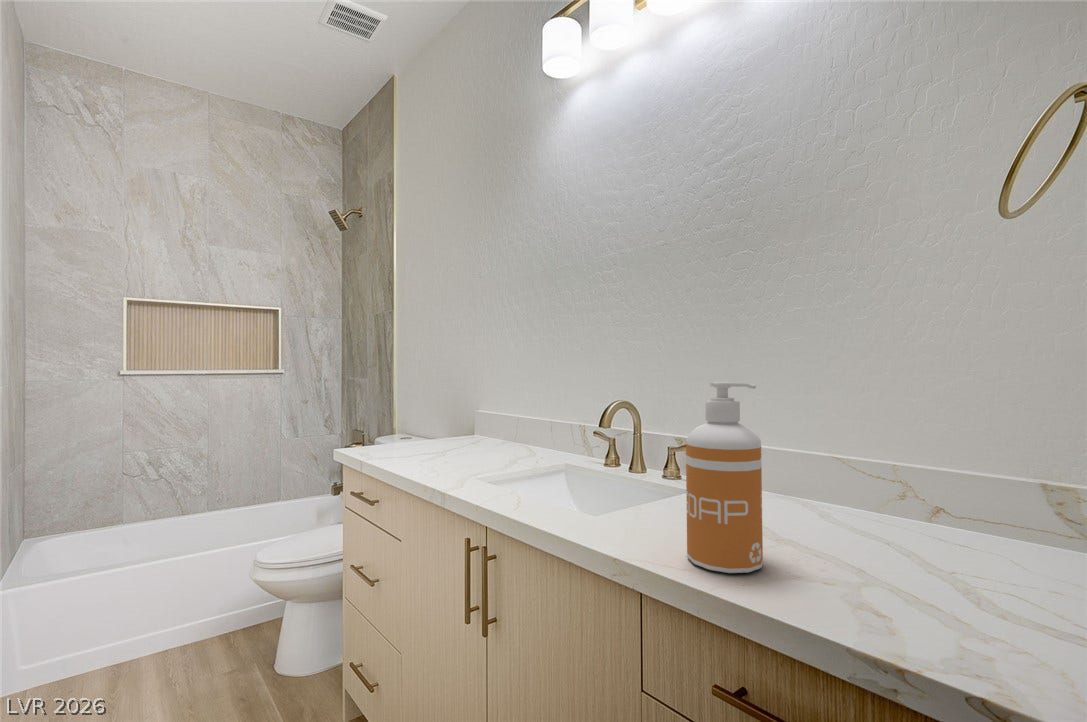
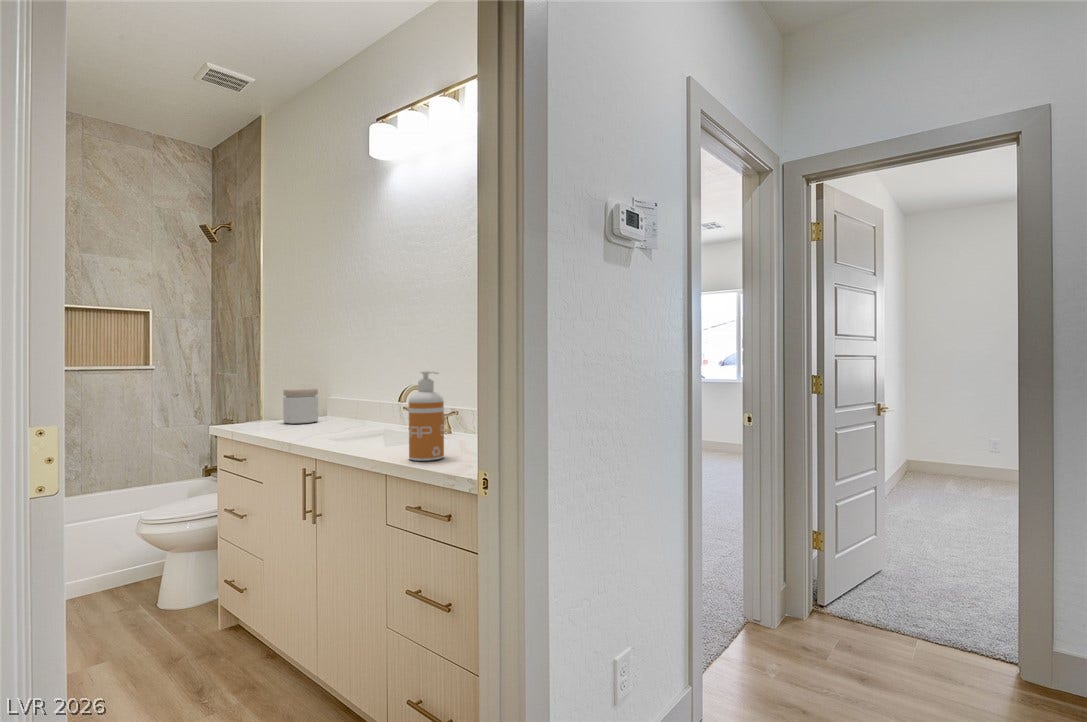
jar: none [424,400,468,449] -> present [283,388,318,424]

